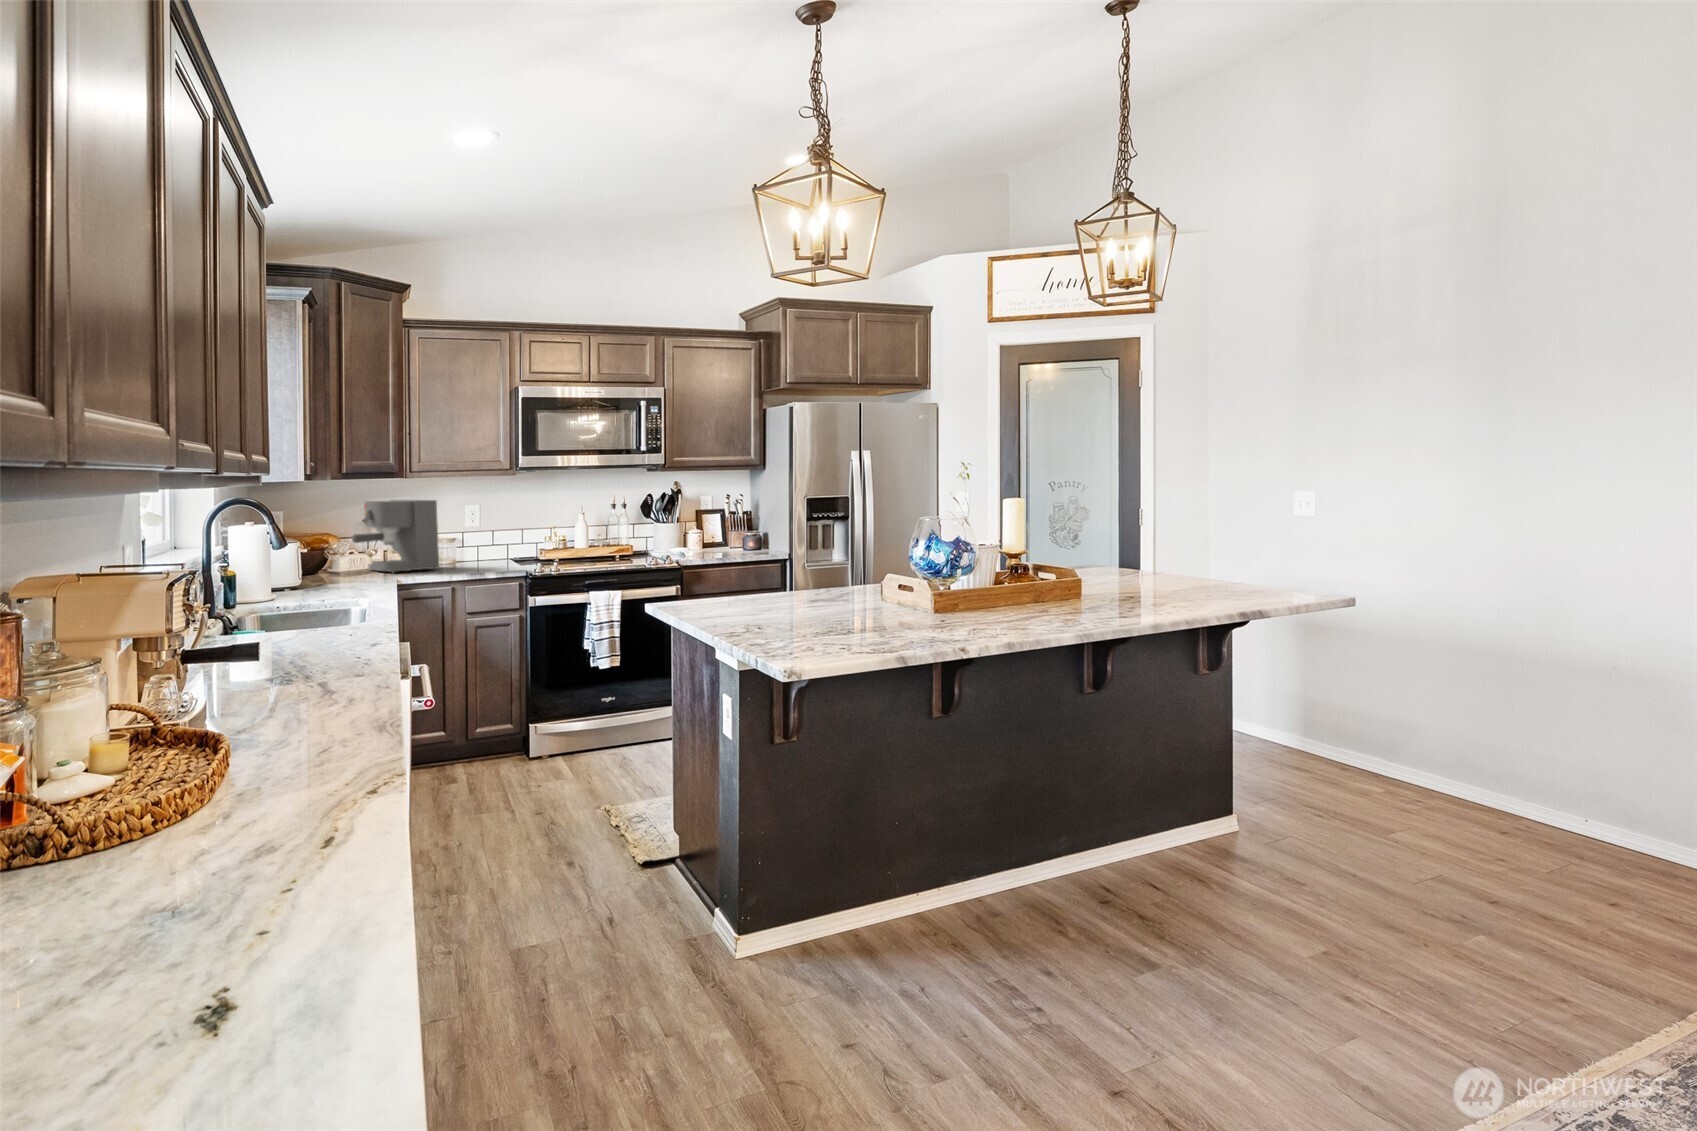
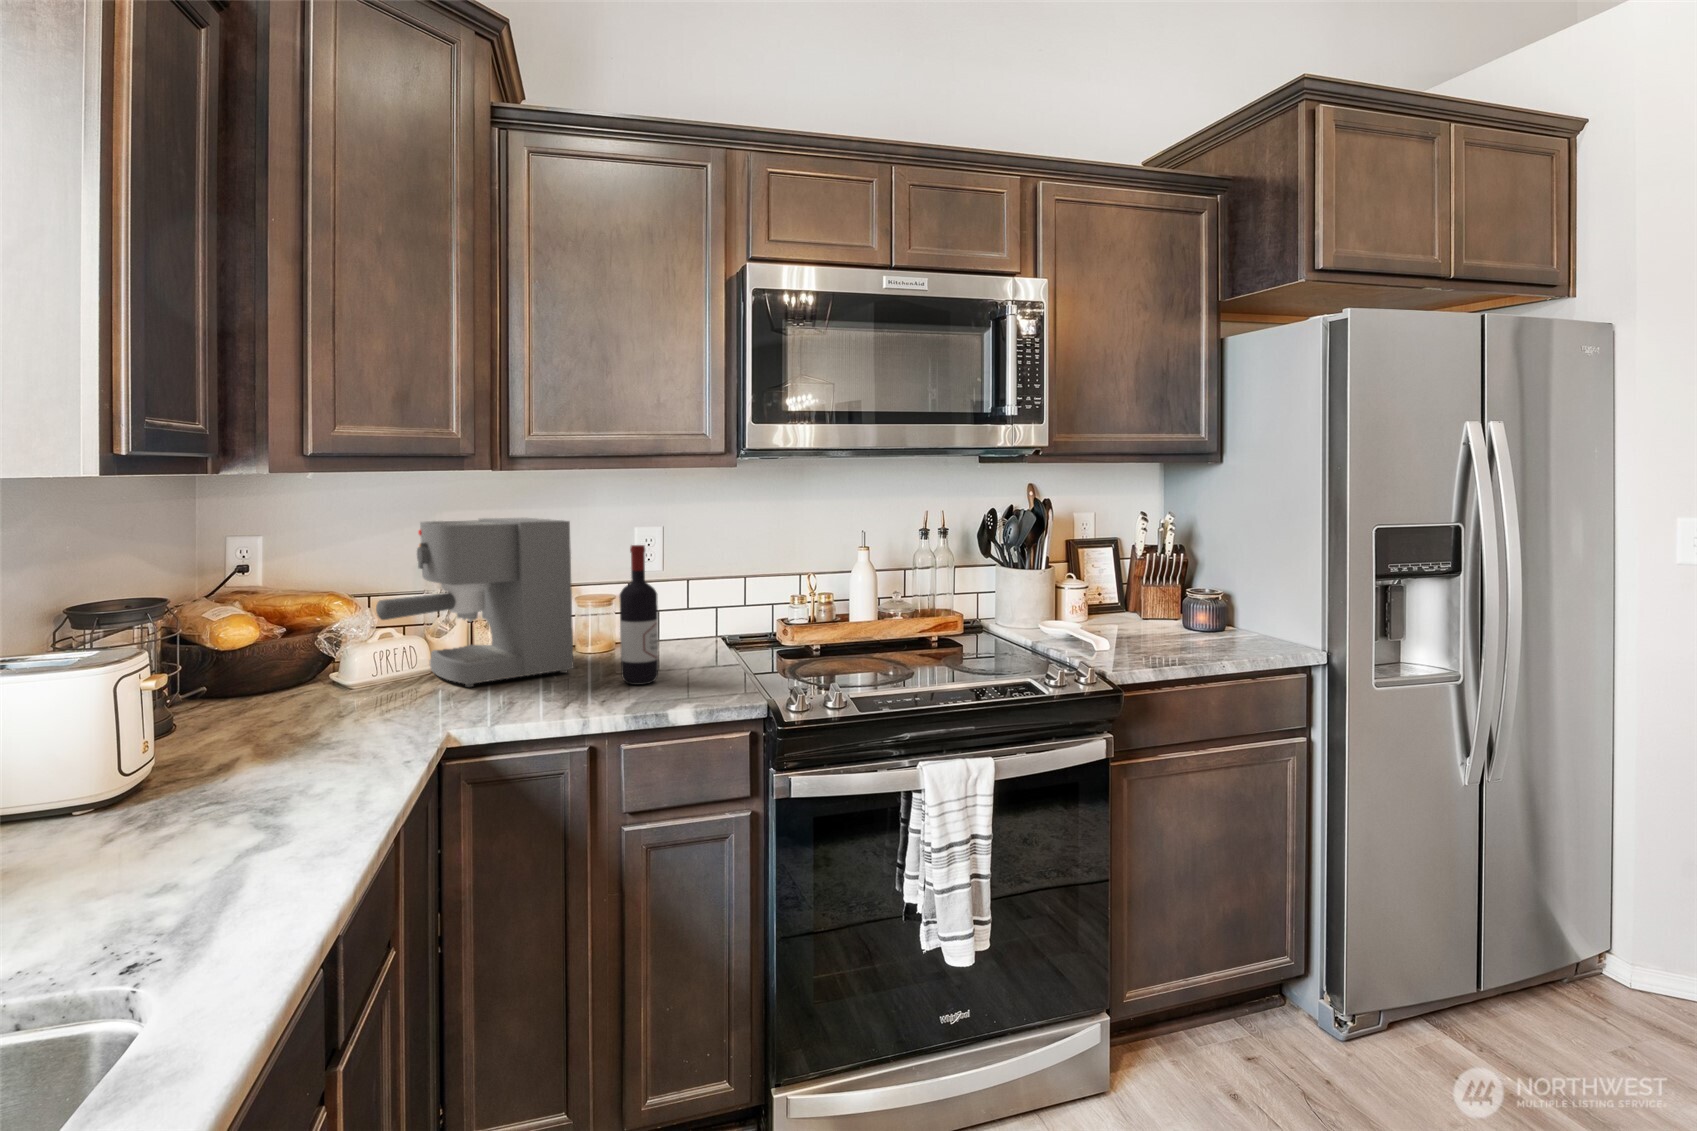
wine bottle: none [461,510,480,572] -> present [619,545,658,685]

